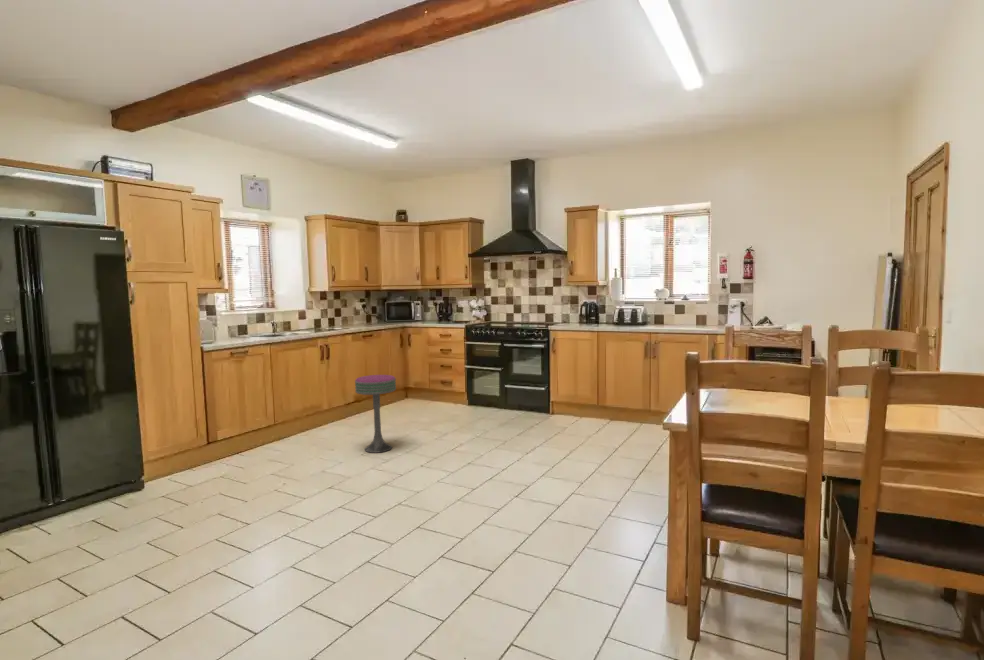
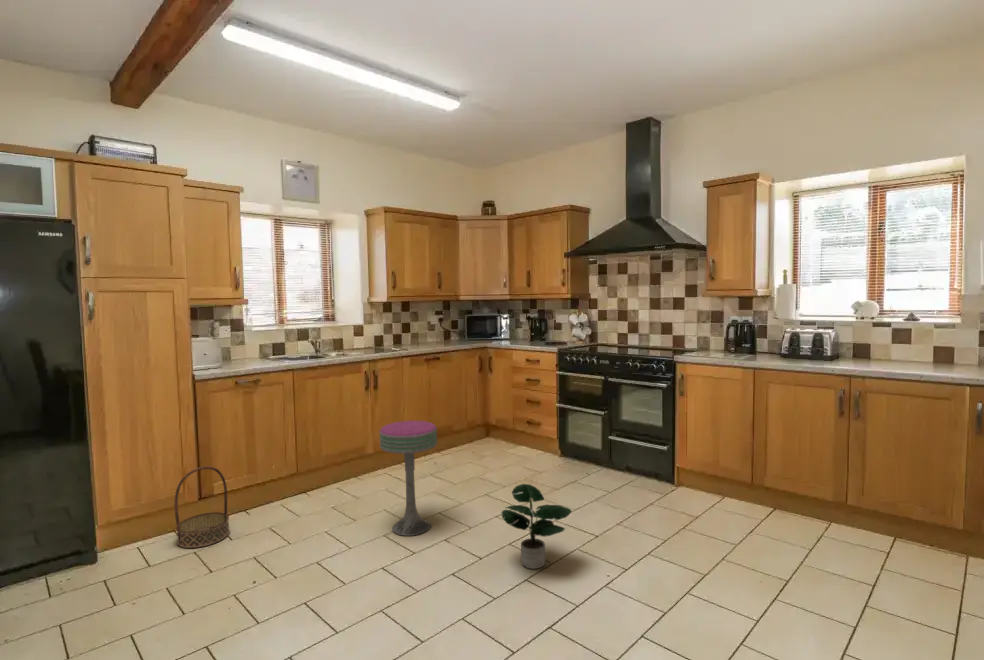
potted plant: none [448,408,493,458] -> present [501,484,571,569]
basket: none [202,414,241,473] -> present [174,466,229,548]

